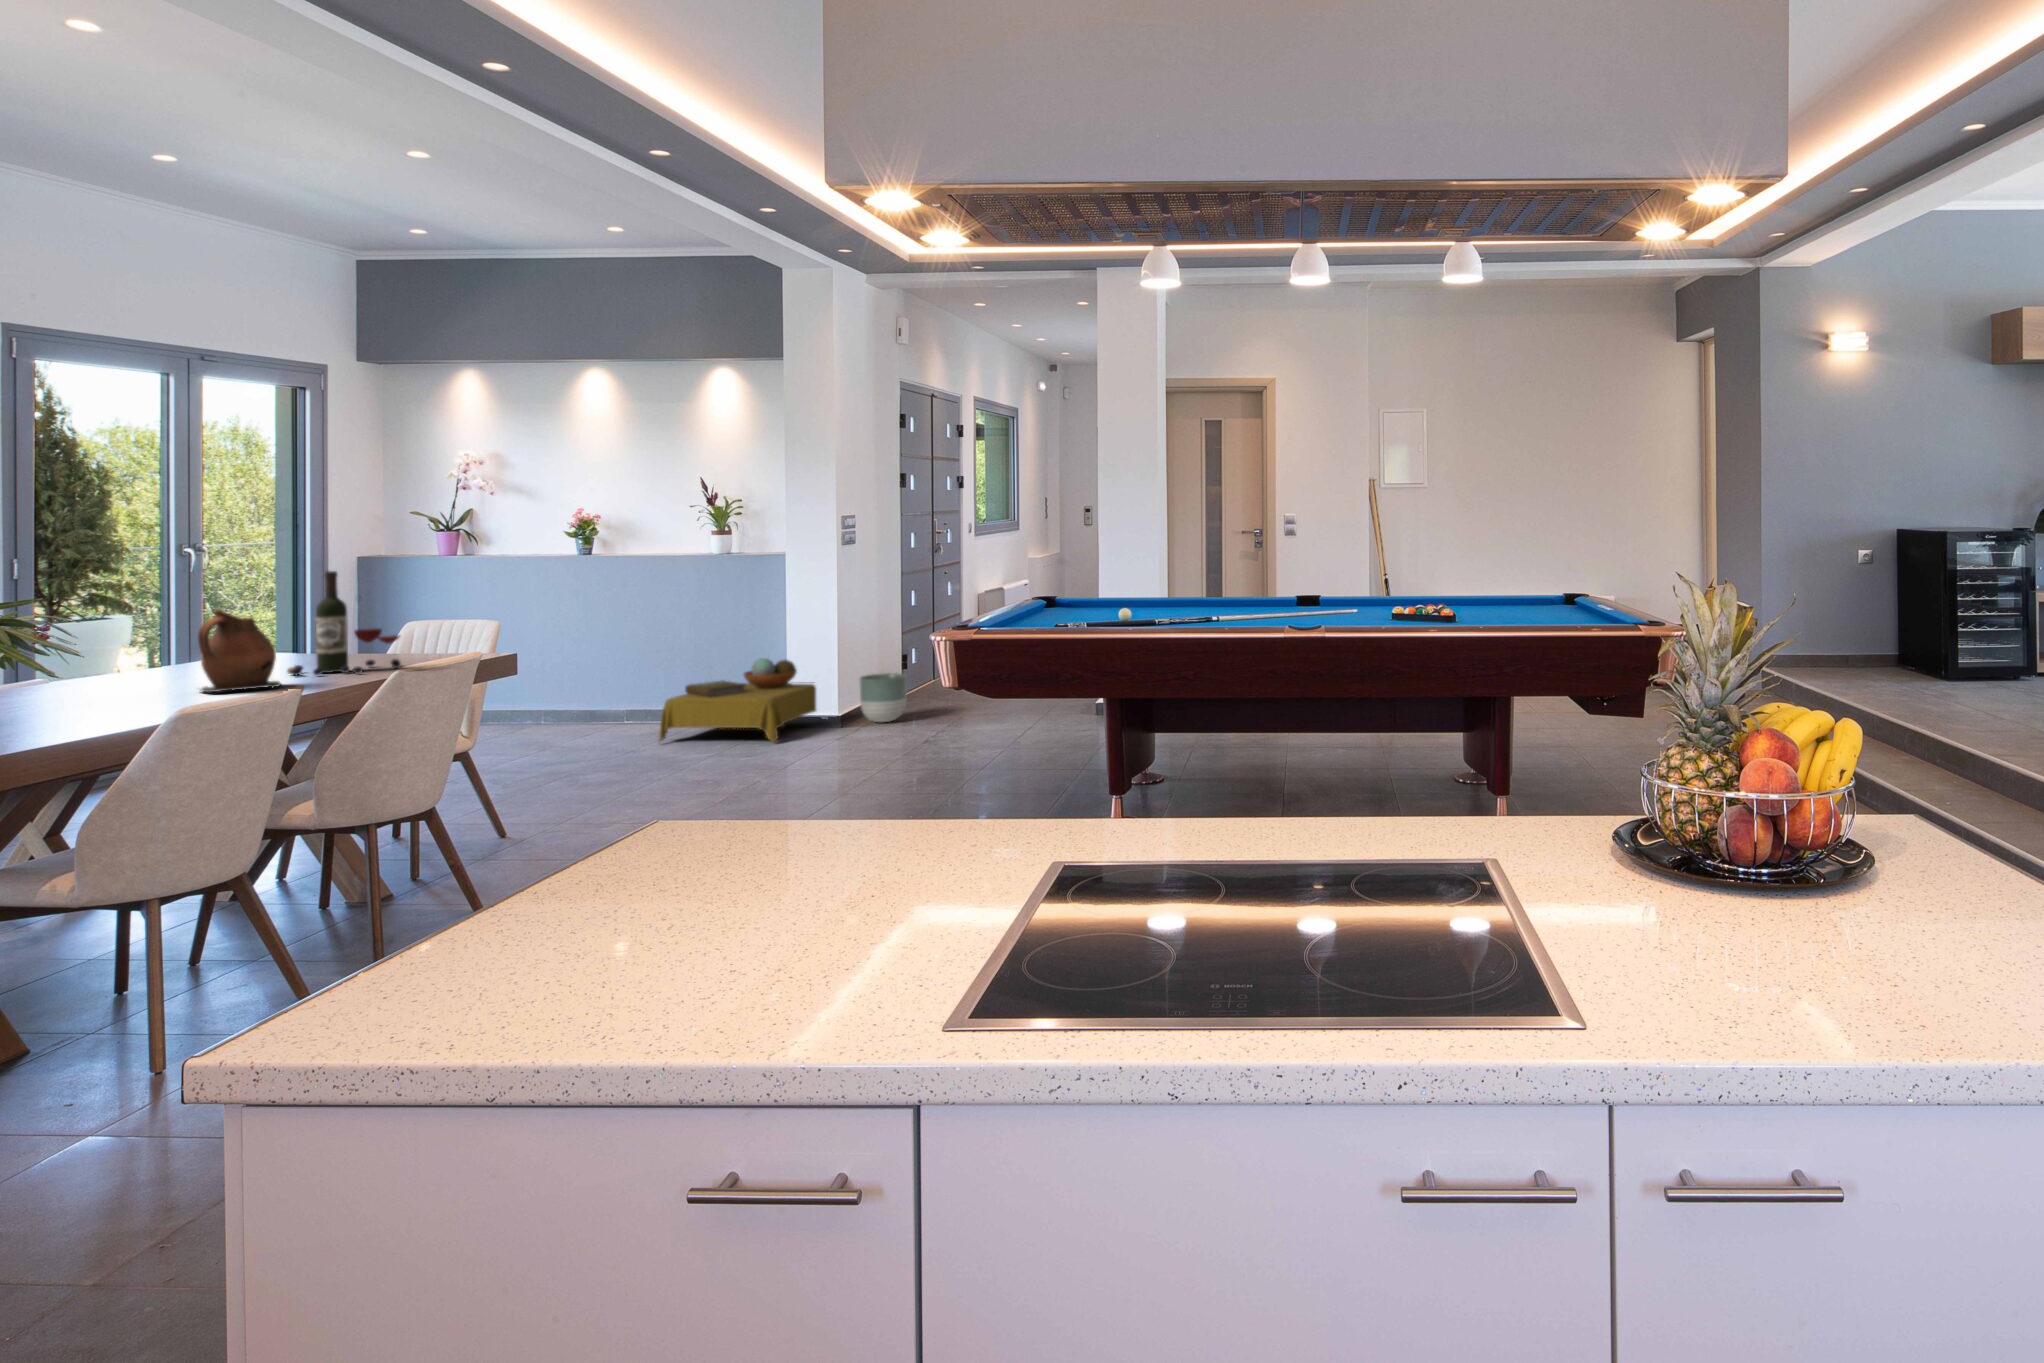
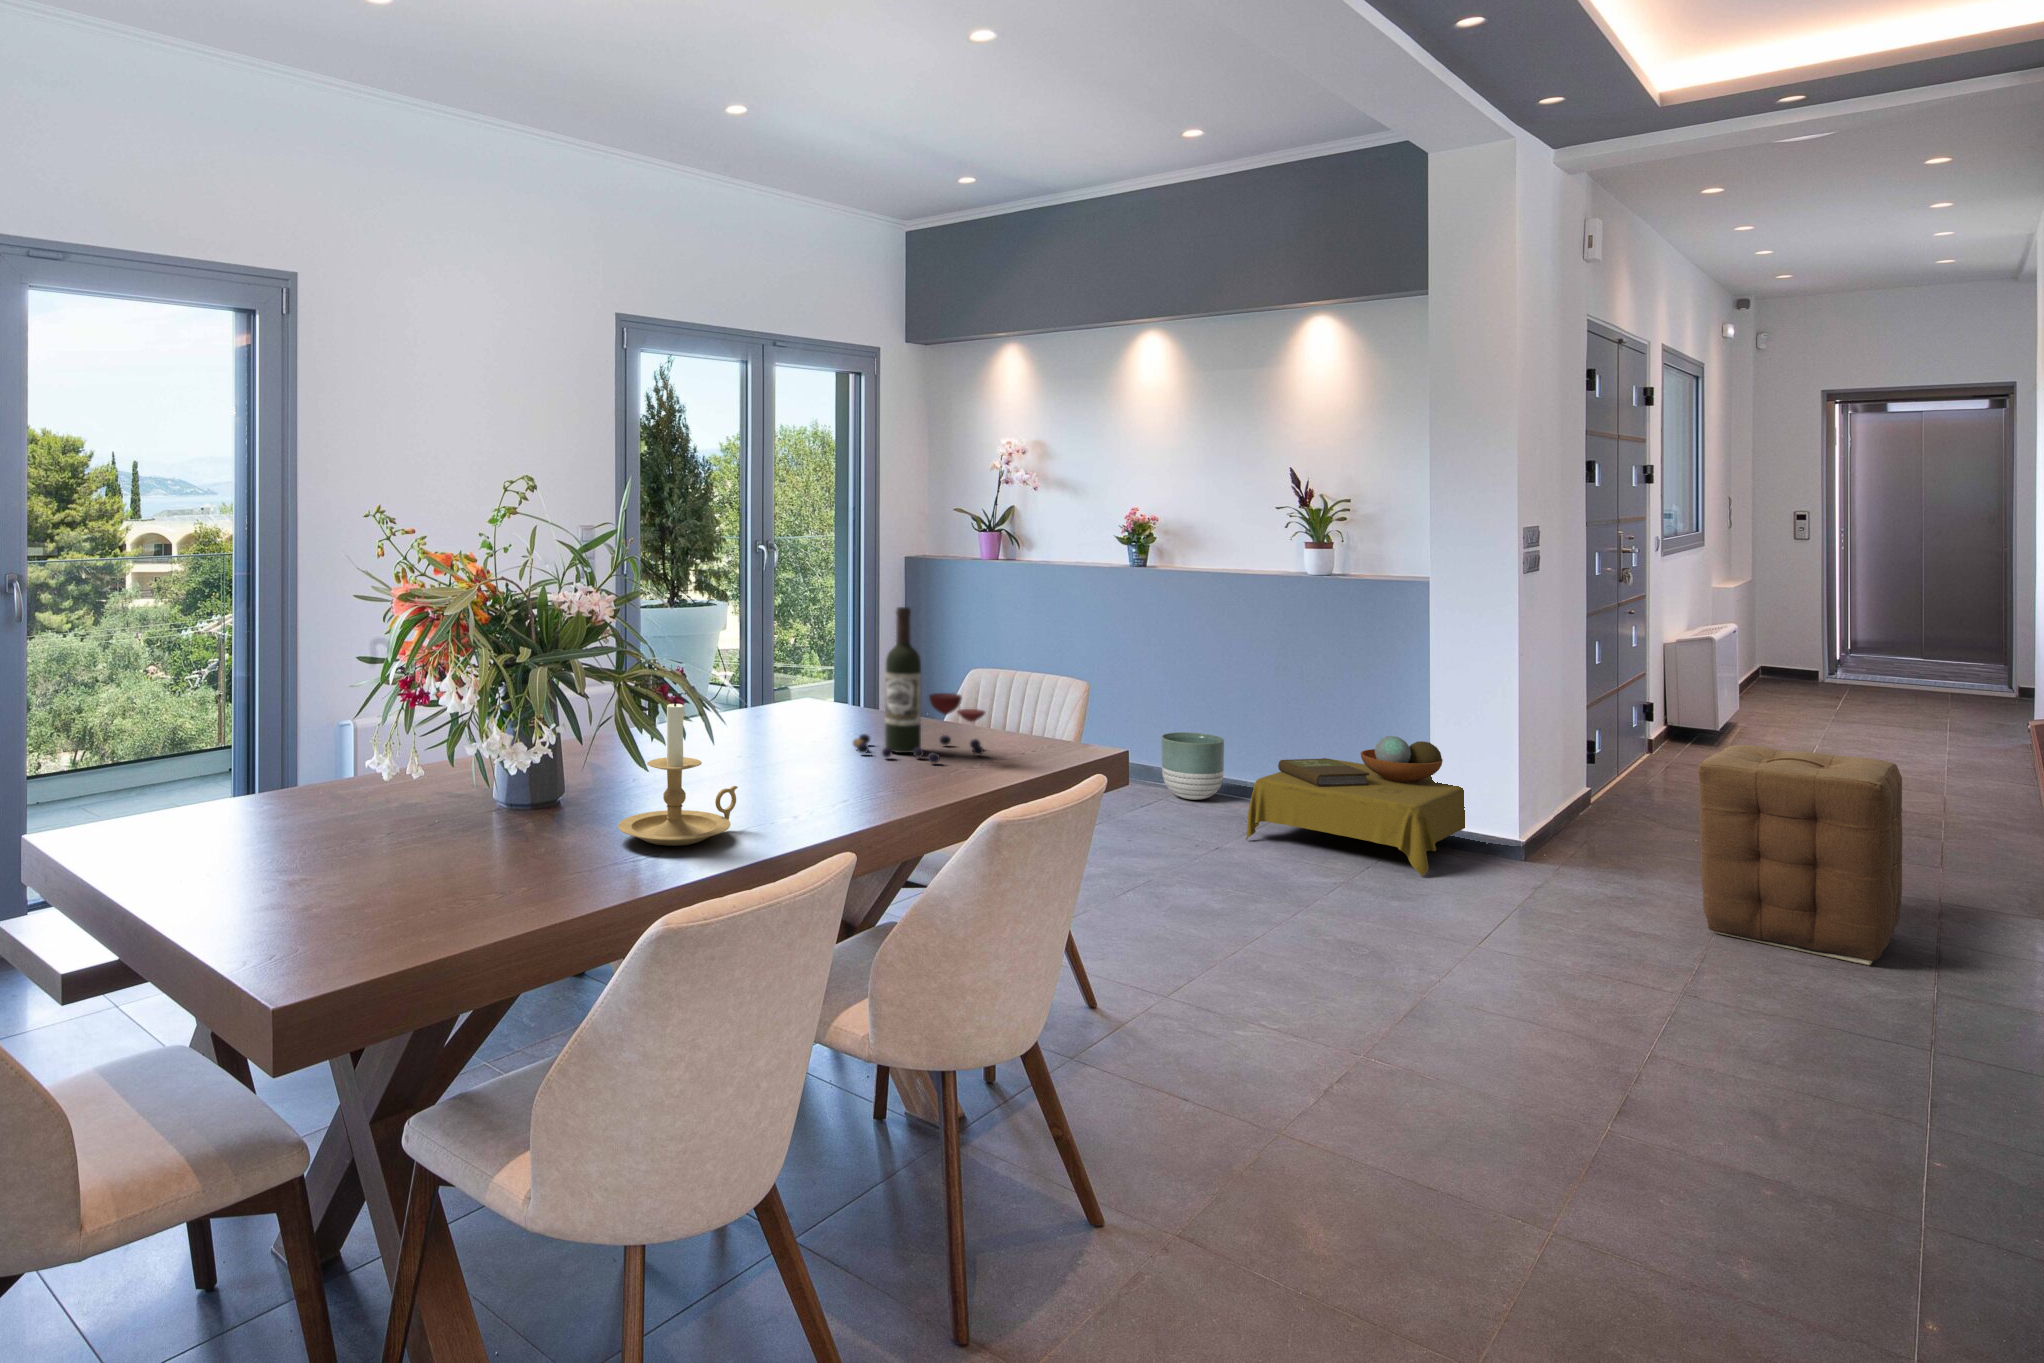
ceramic pitcher: present [198,610,281,692] -> none [755,663,848,786]
candle holder: none [78,625,186,721] -> present [618,699,738,846]
ottoman: none [918,634,1017,742] -> present [1698,745,1902,965]
planter: present [860,673,907,722] -> present [1162,732,1224,800]

